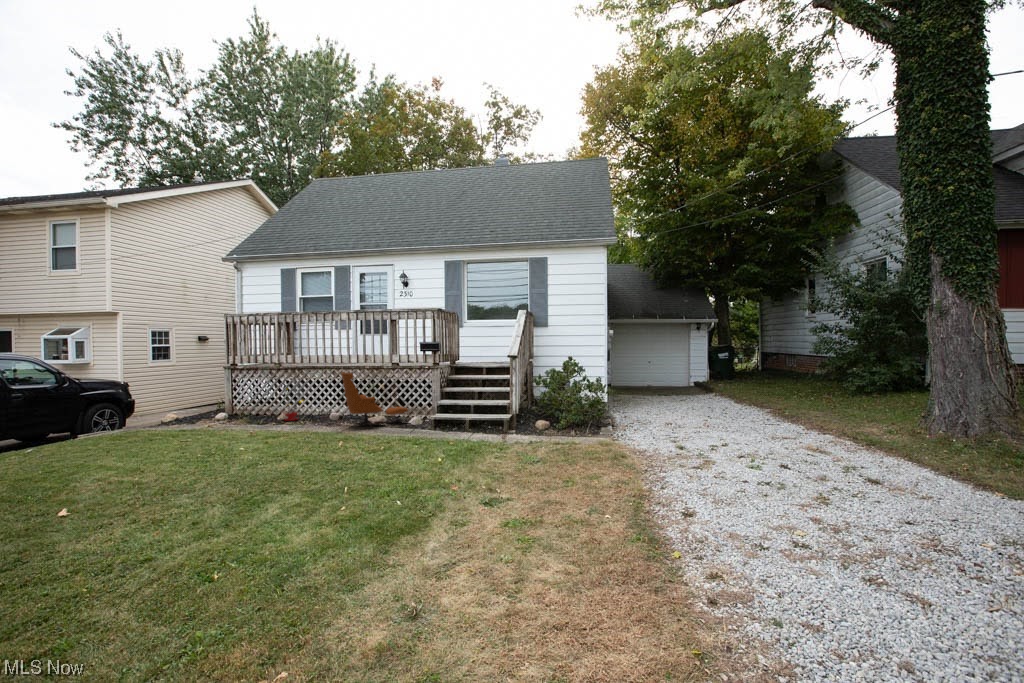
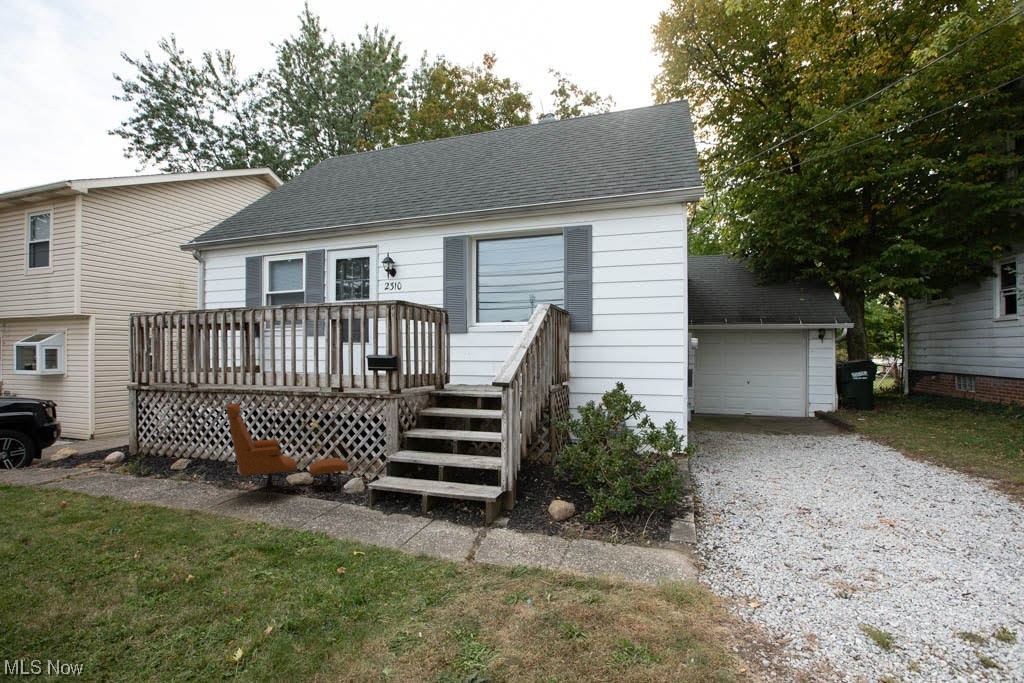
decorative plant: present [284,395,302,421] -> none [180,418,208,472]

